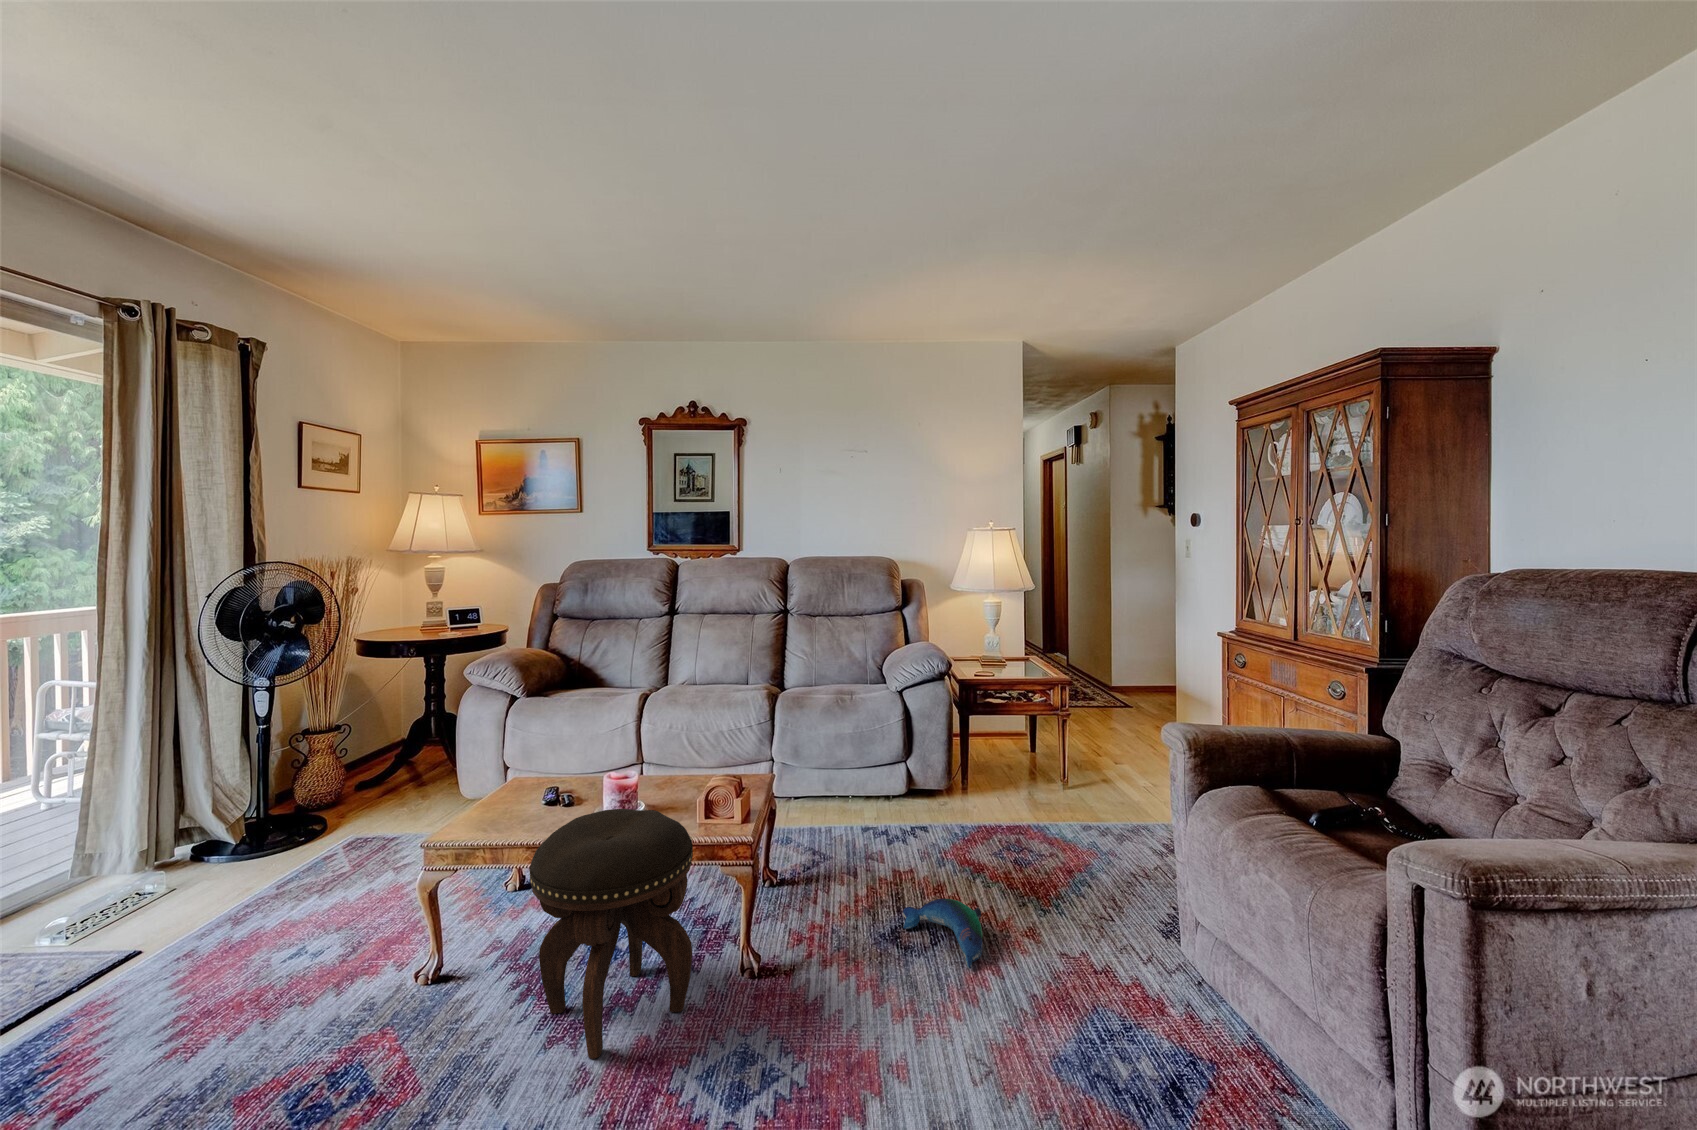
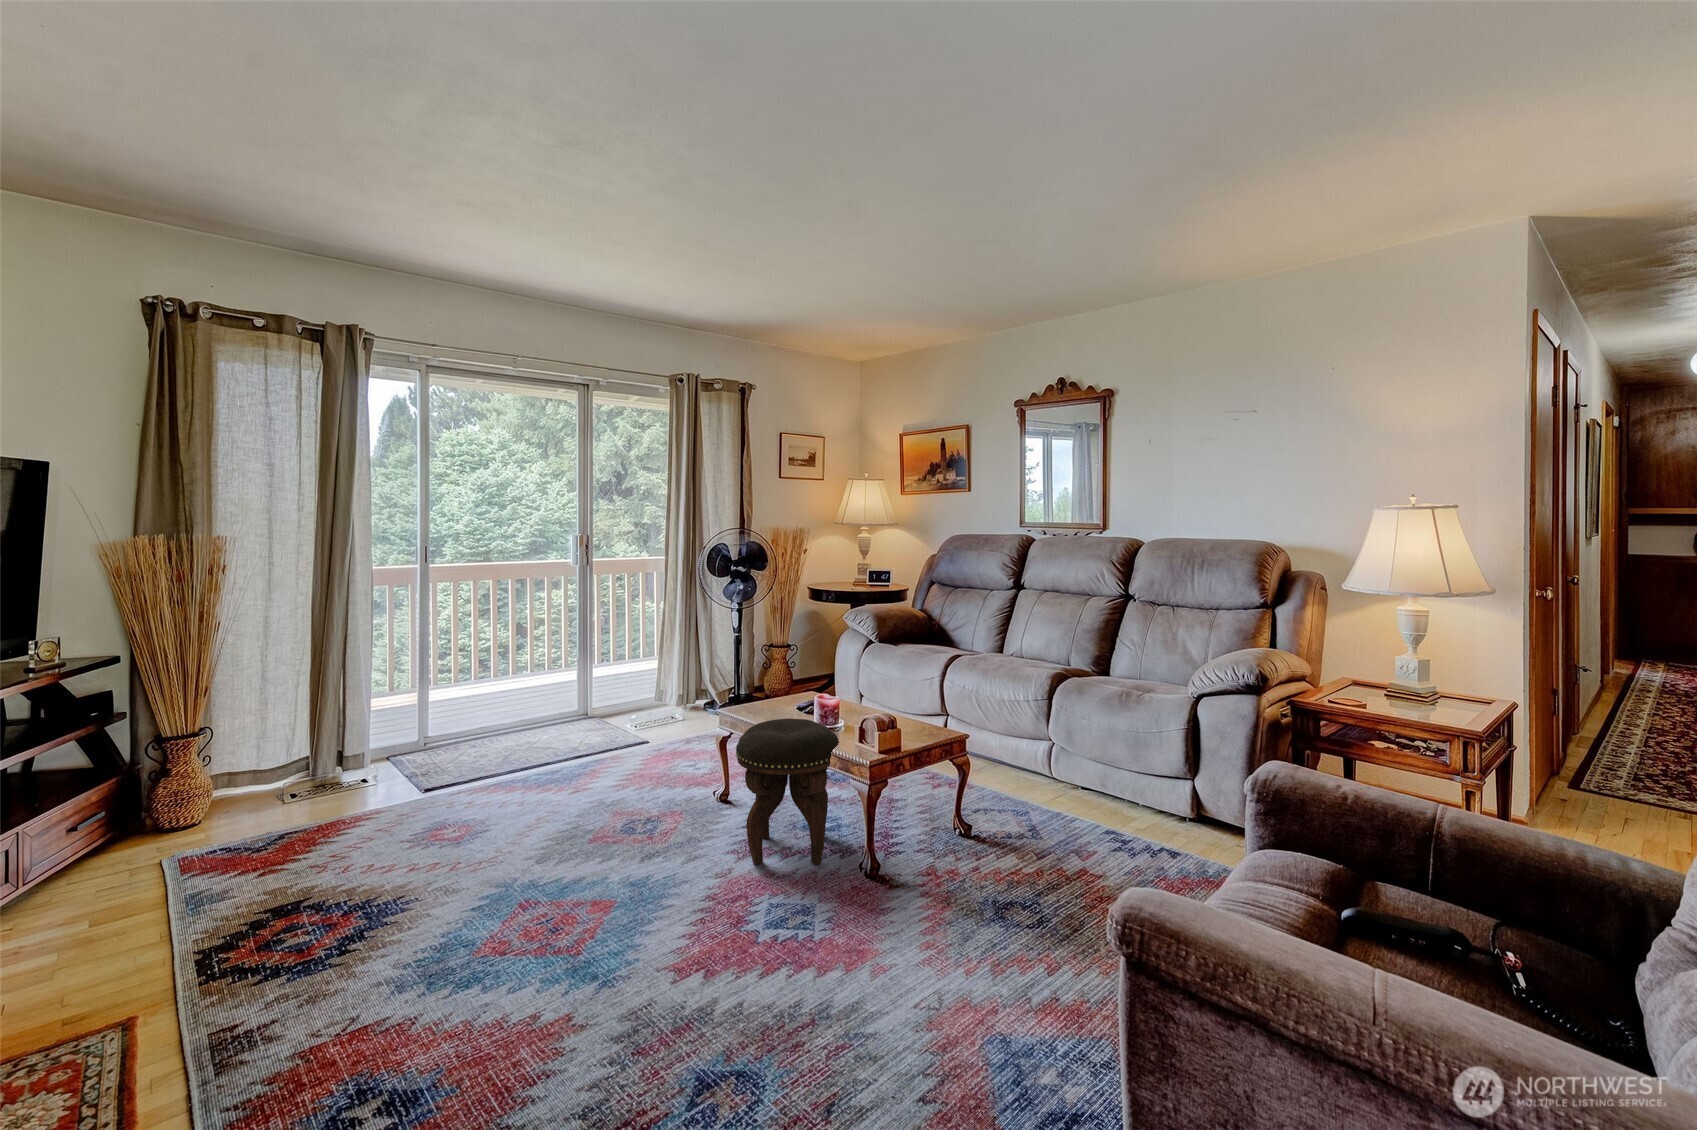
plush toy: present [903,899,983,969] -> none [1012,872,1069,930]

